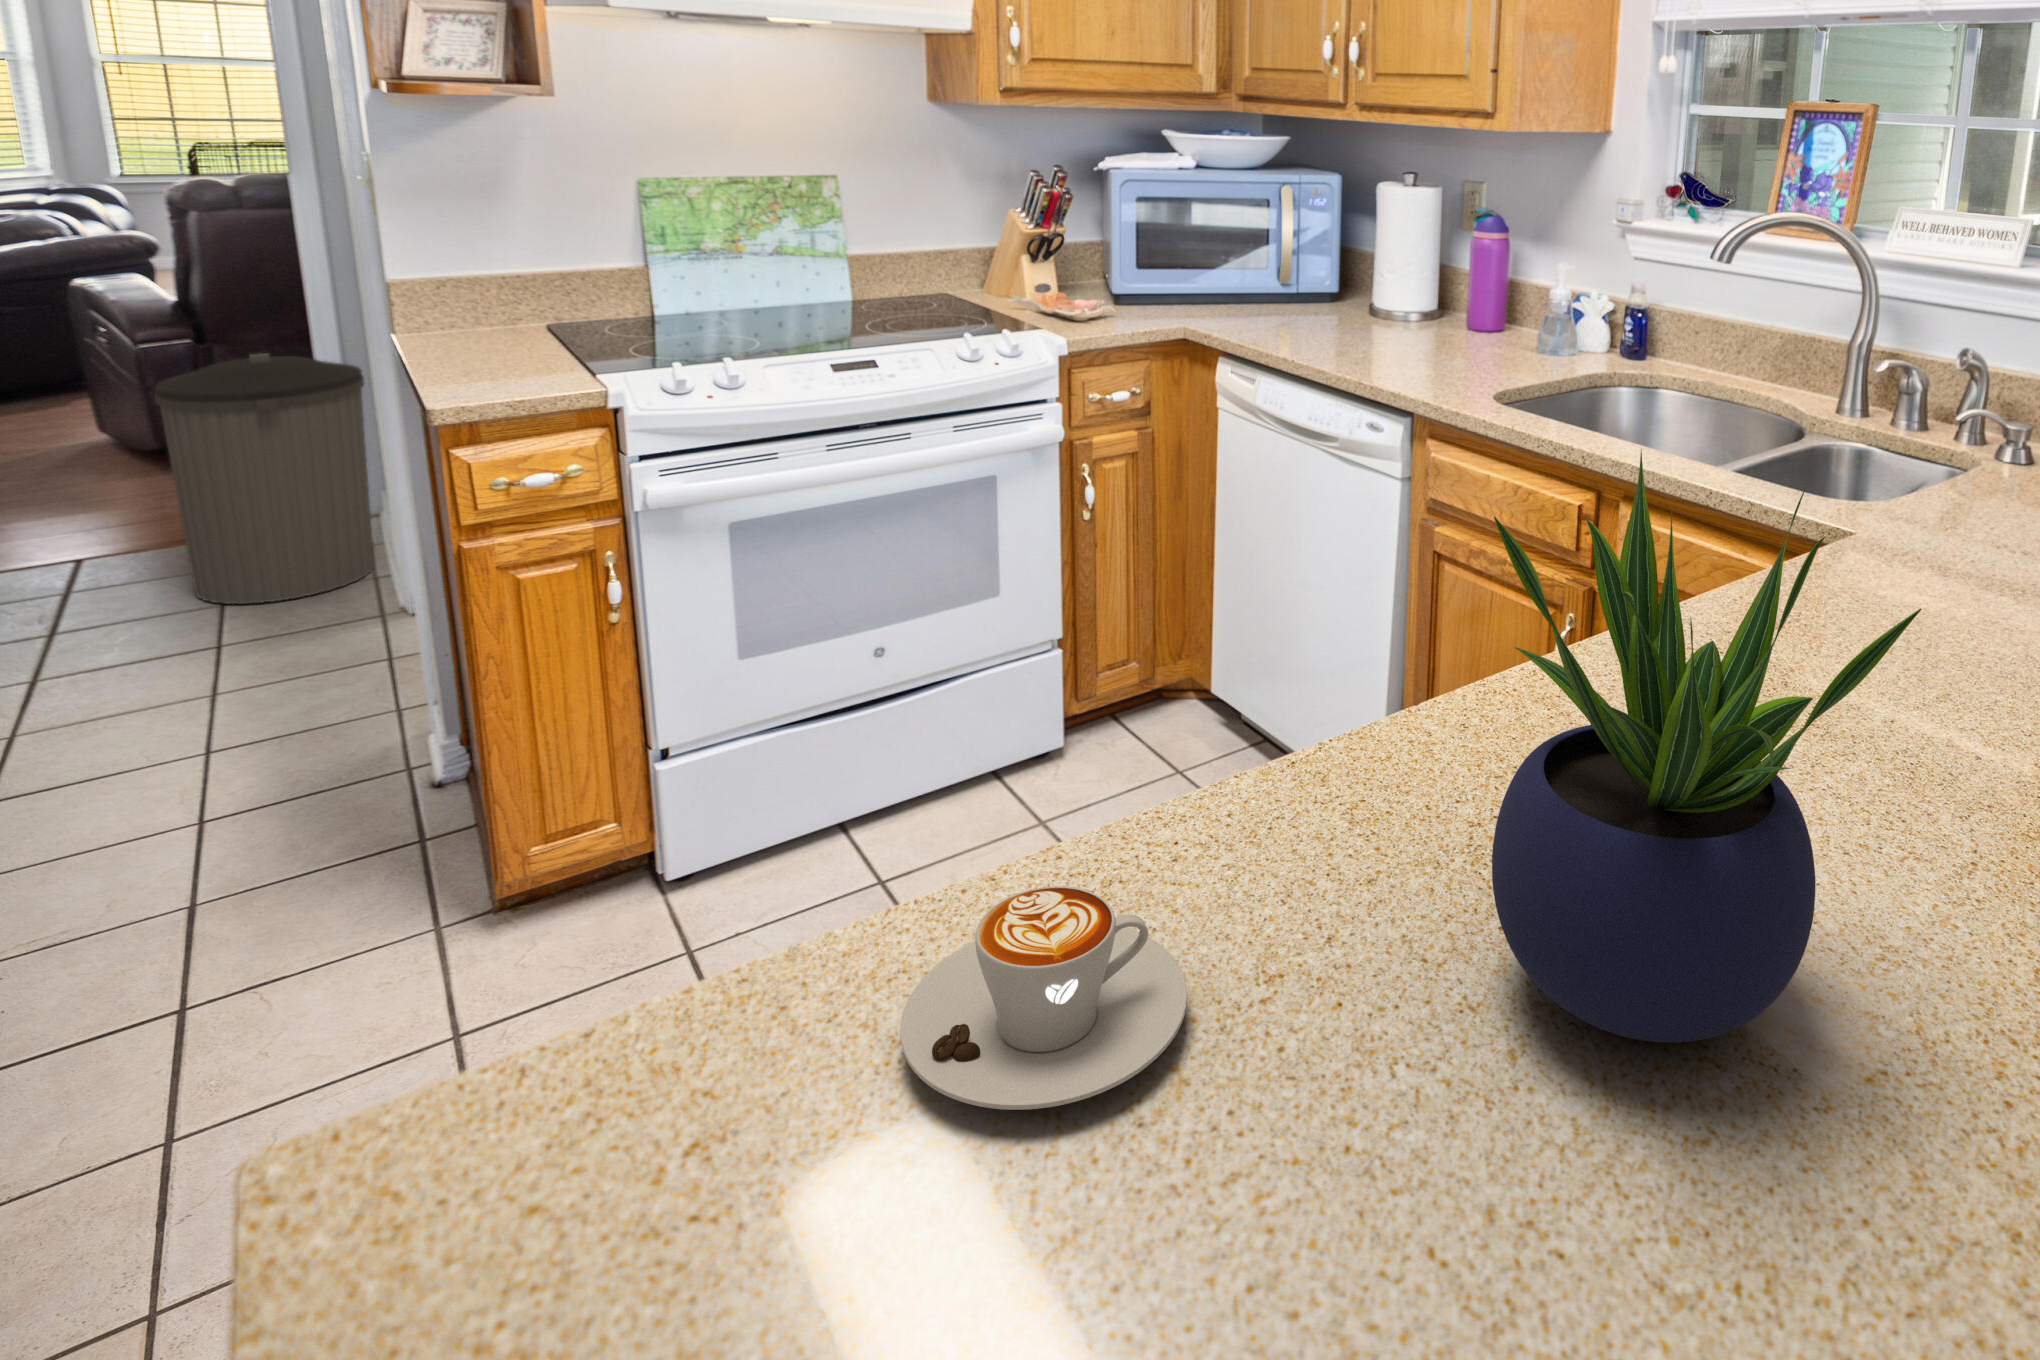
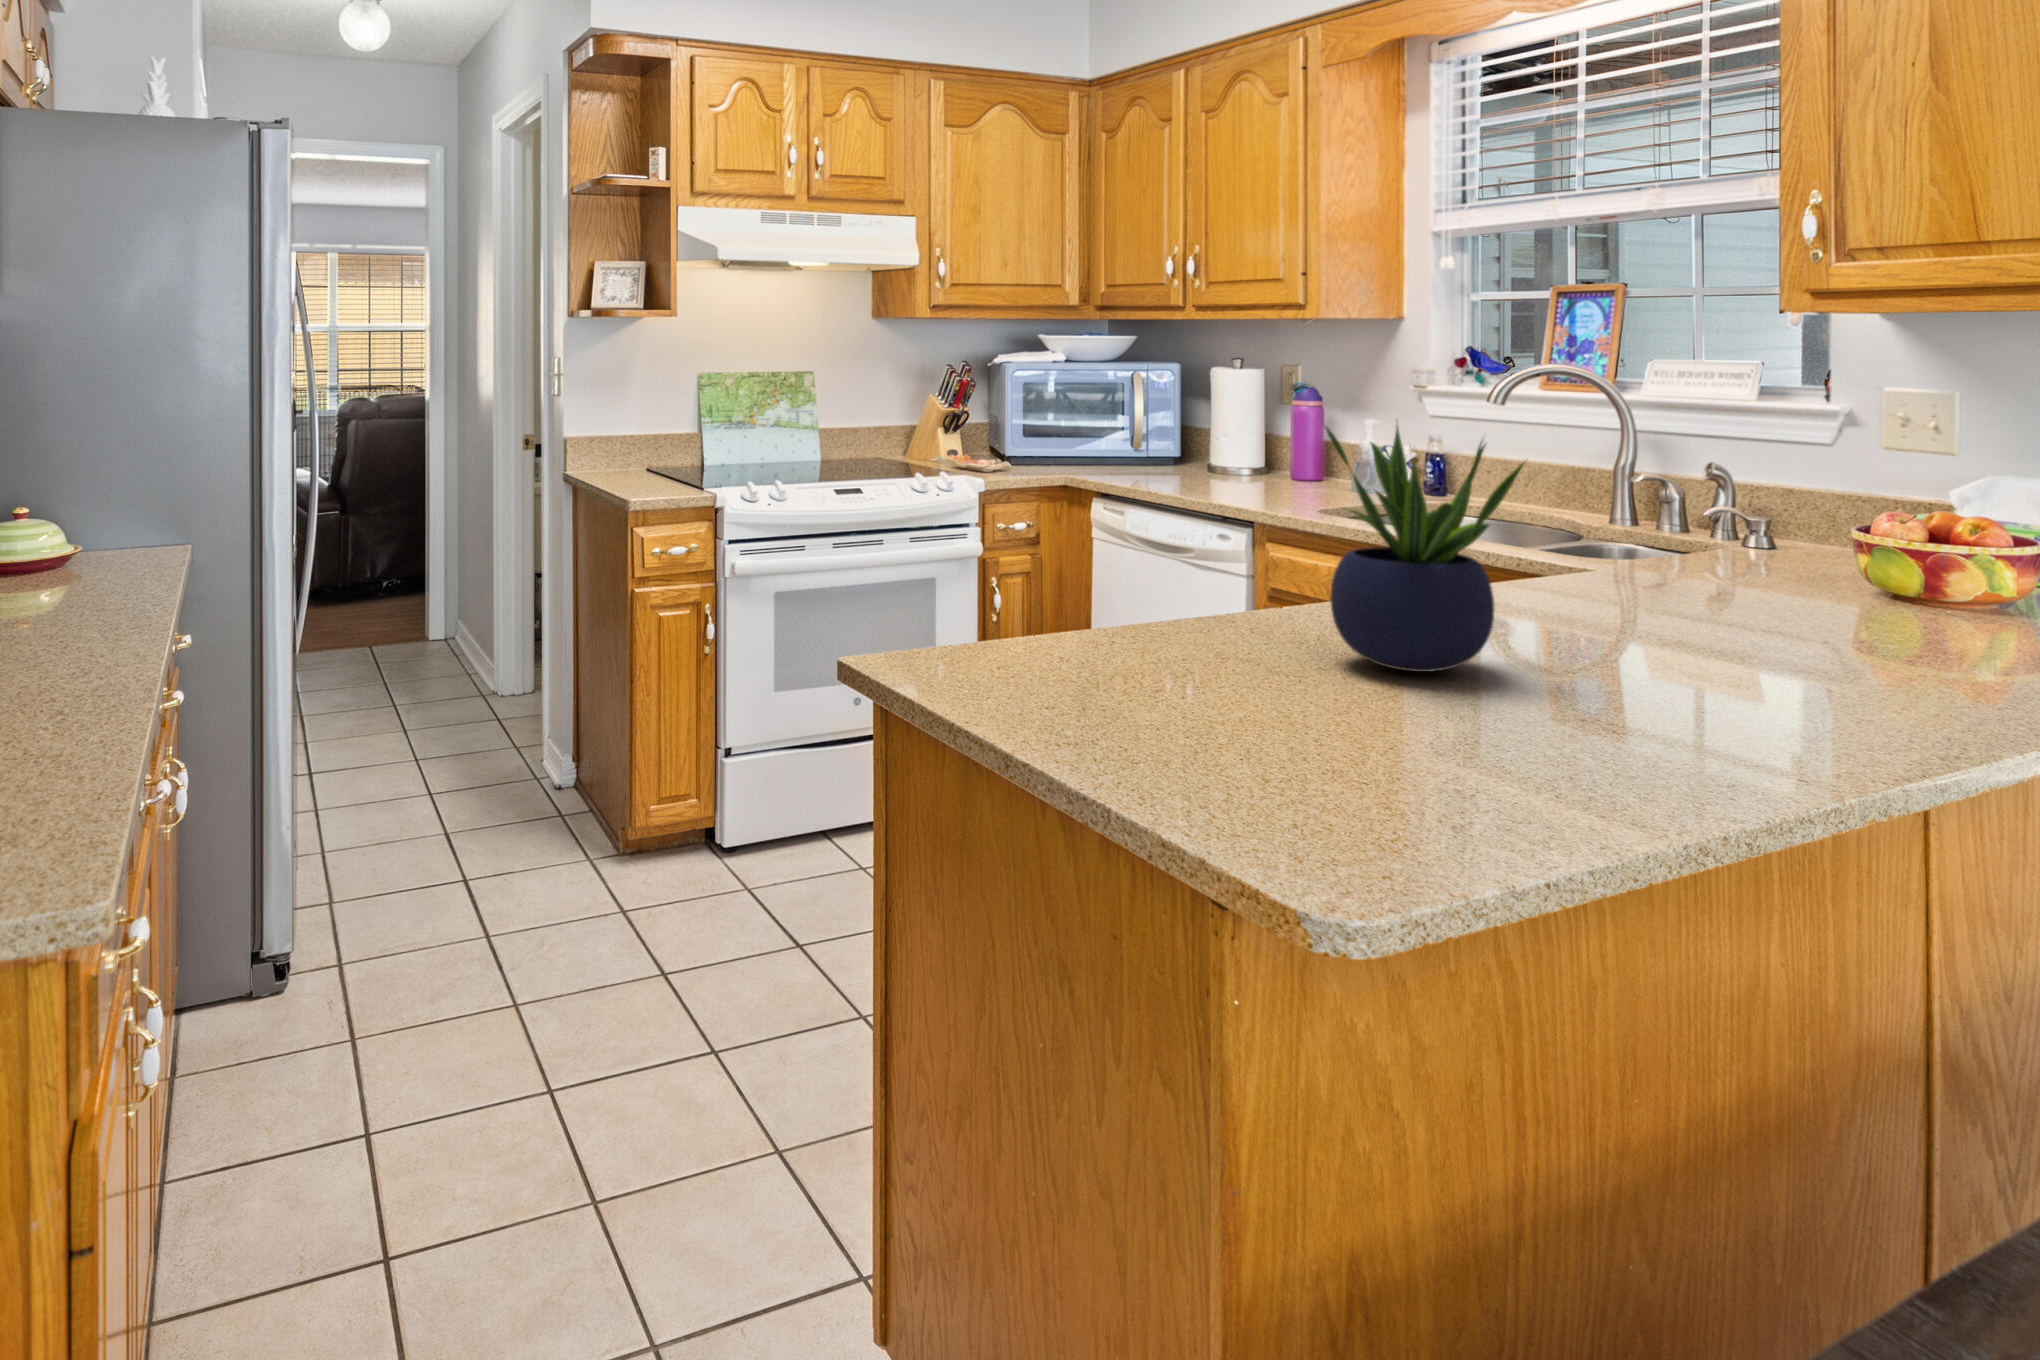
trash can: present [155,353,374,604] -> none [354,510,468,684]
coffee cup: present [900,886,1187,1110] -> none [1063,604,1188,667]

